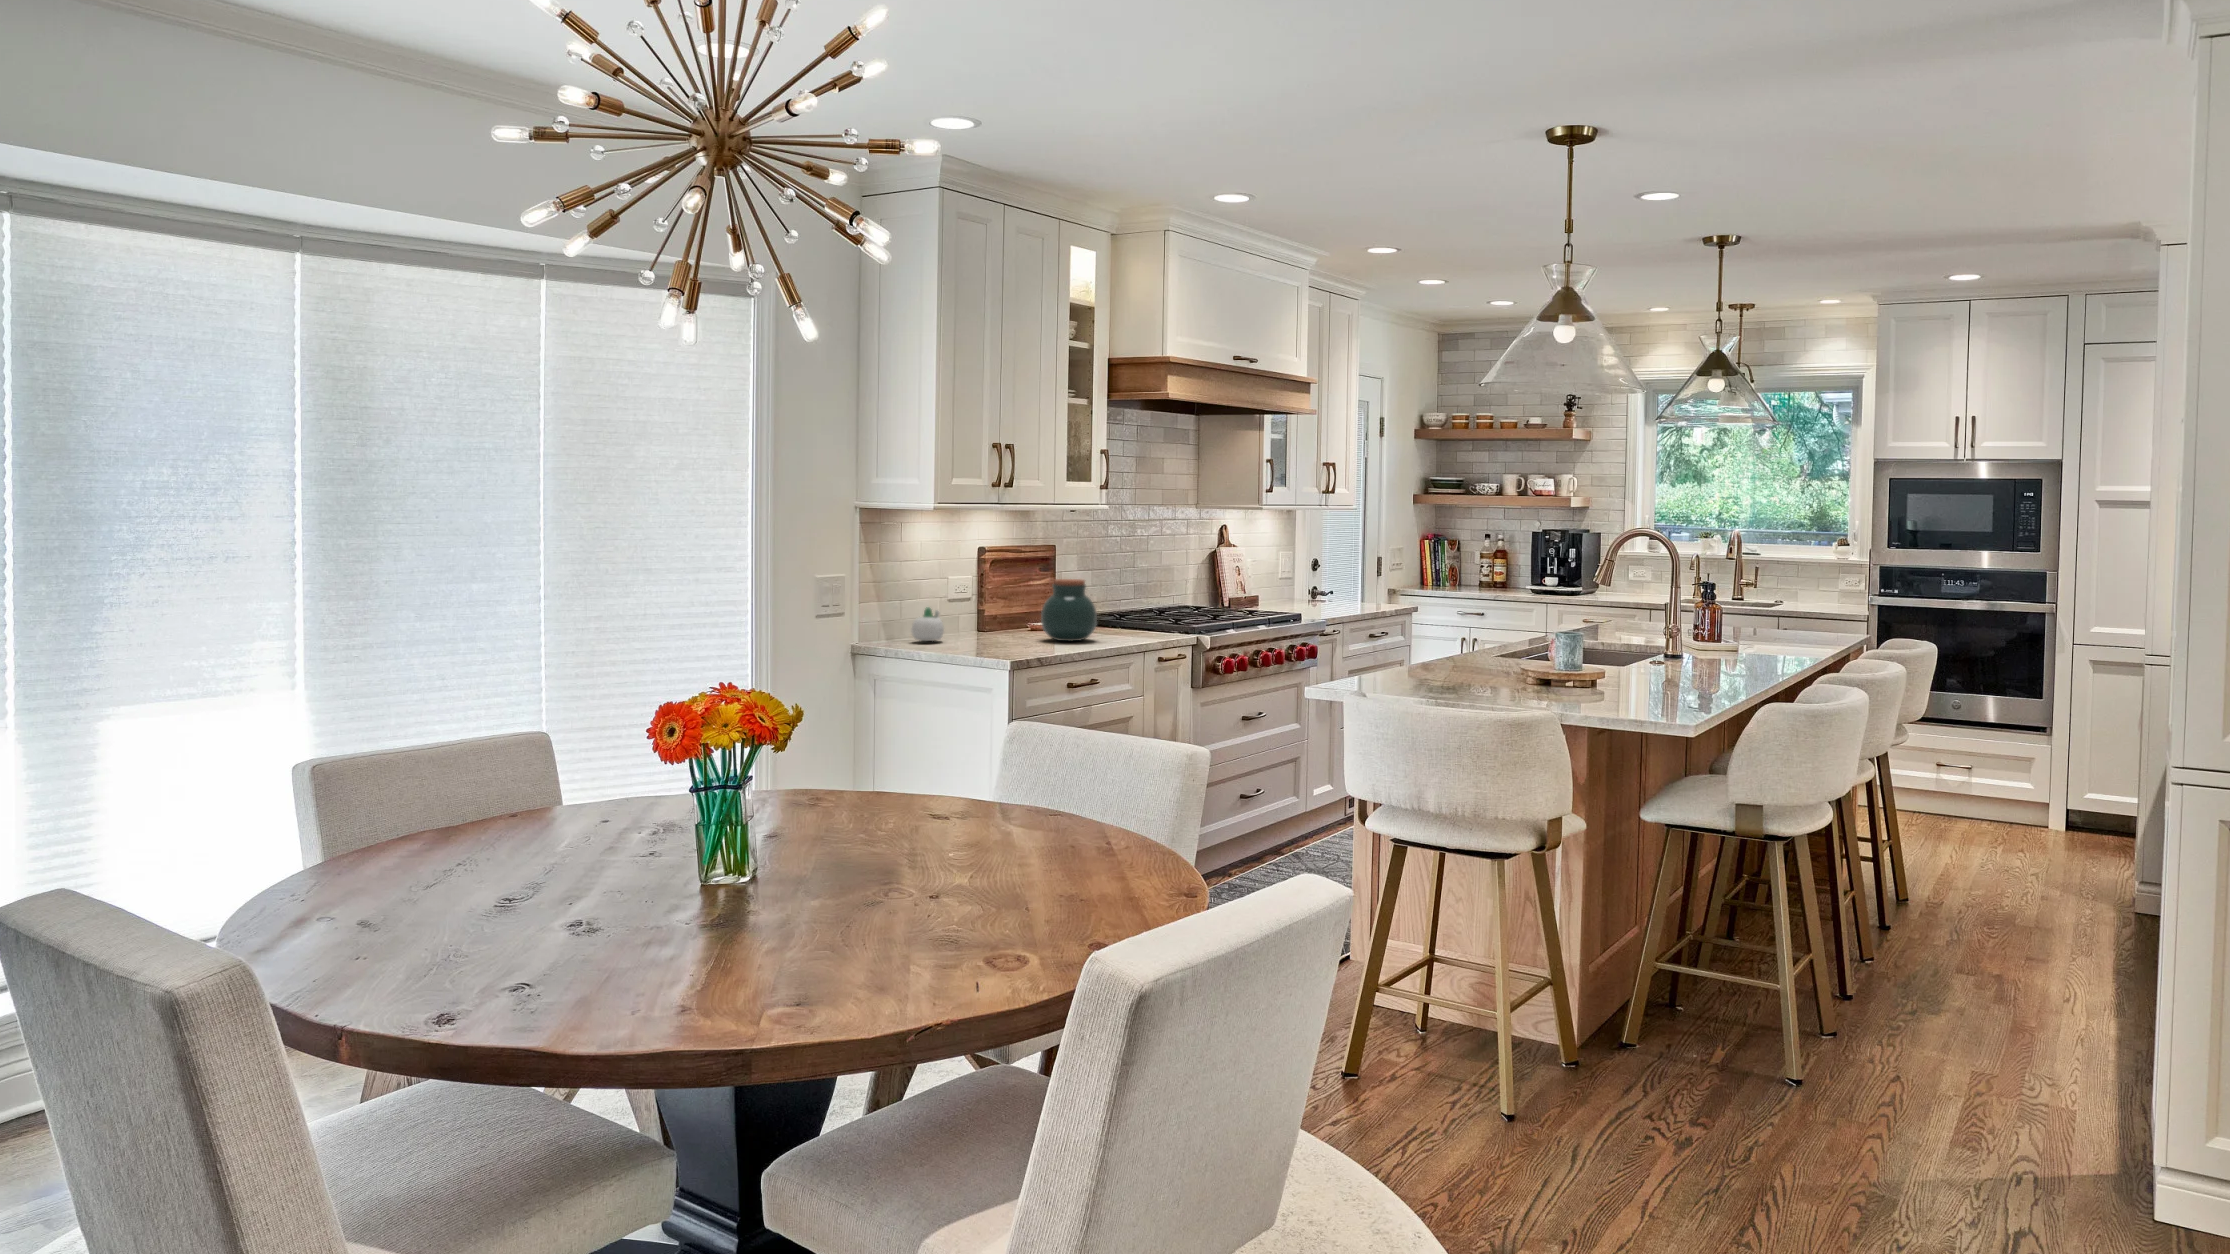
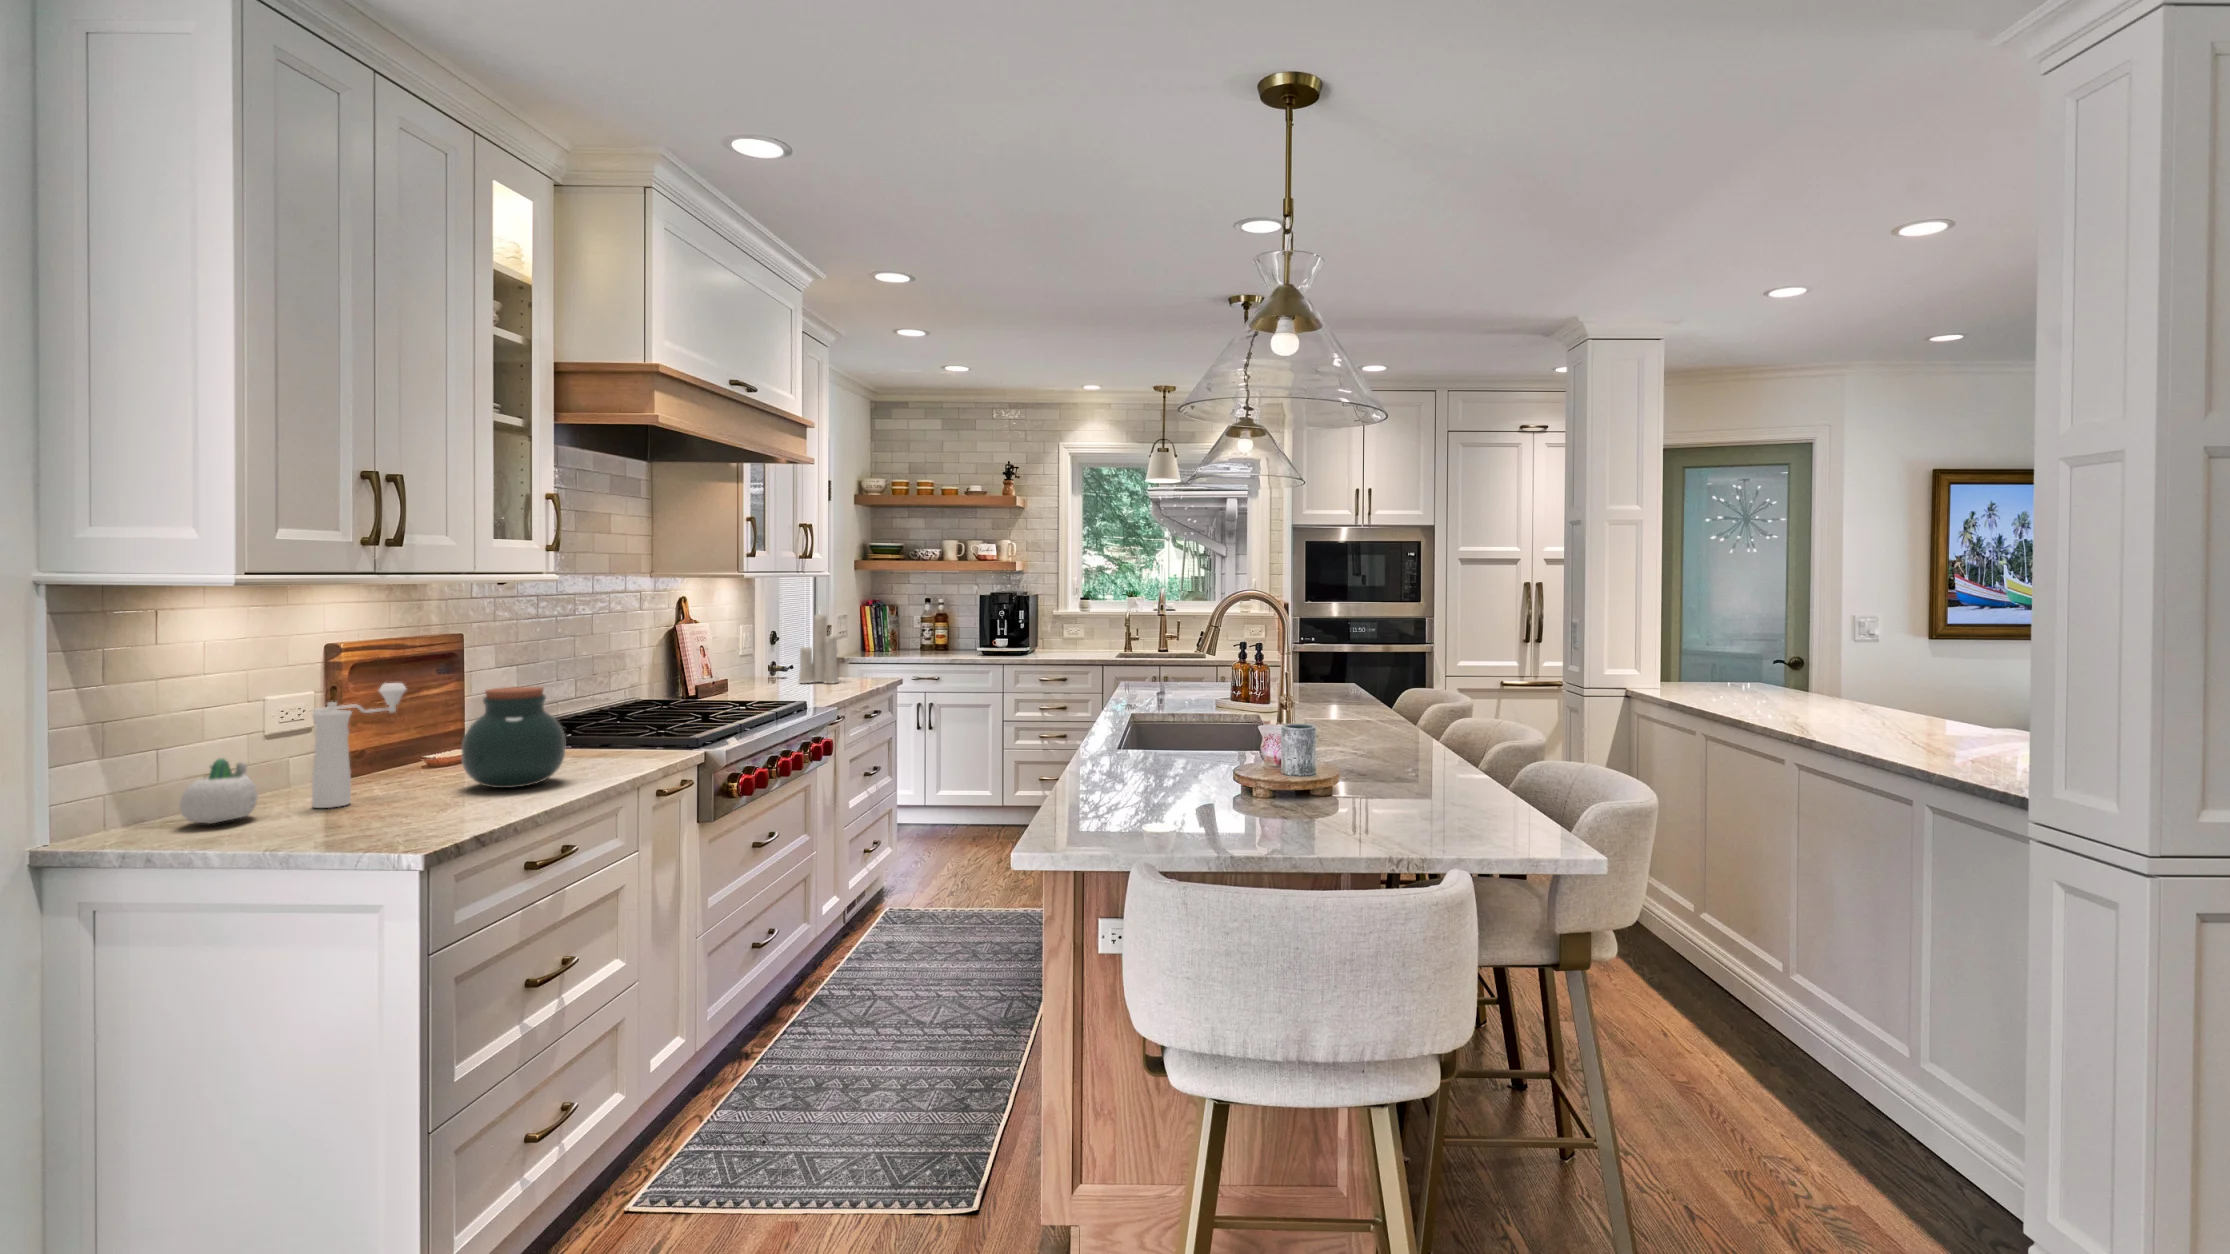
candle: none [1318,532,1351,605] -> present [799,614,839,683]
pepper mill: none [968,572,1015,641] -> present [312,683,406,808]

